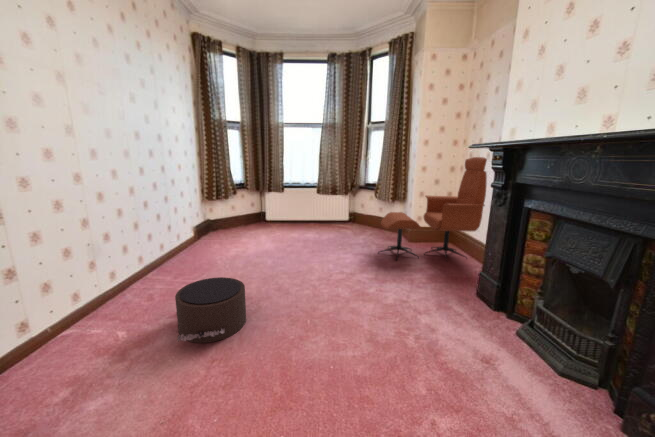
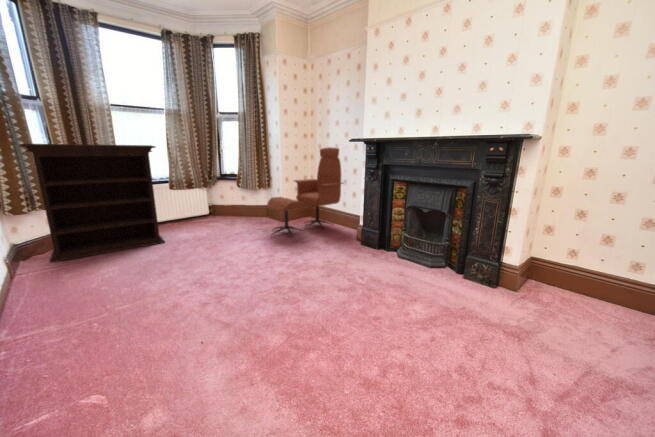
bookshelf: none [211,153,297,238] -> present [19,144,165,262]
pouf: present [175,277,246,343] -> none [157,281,247,354]

